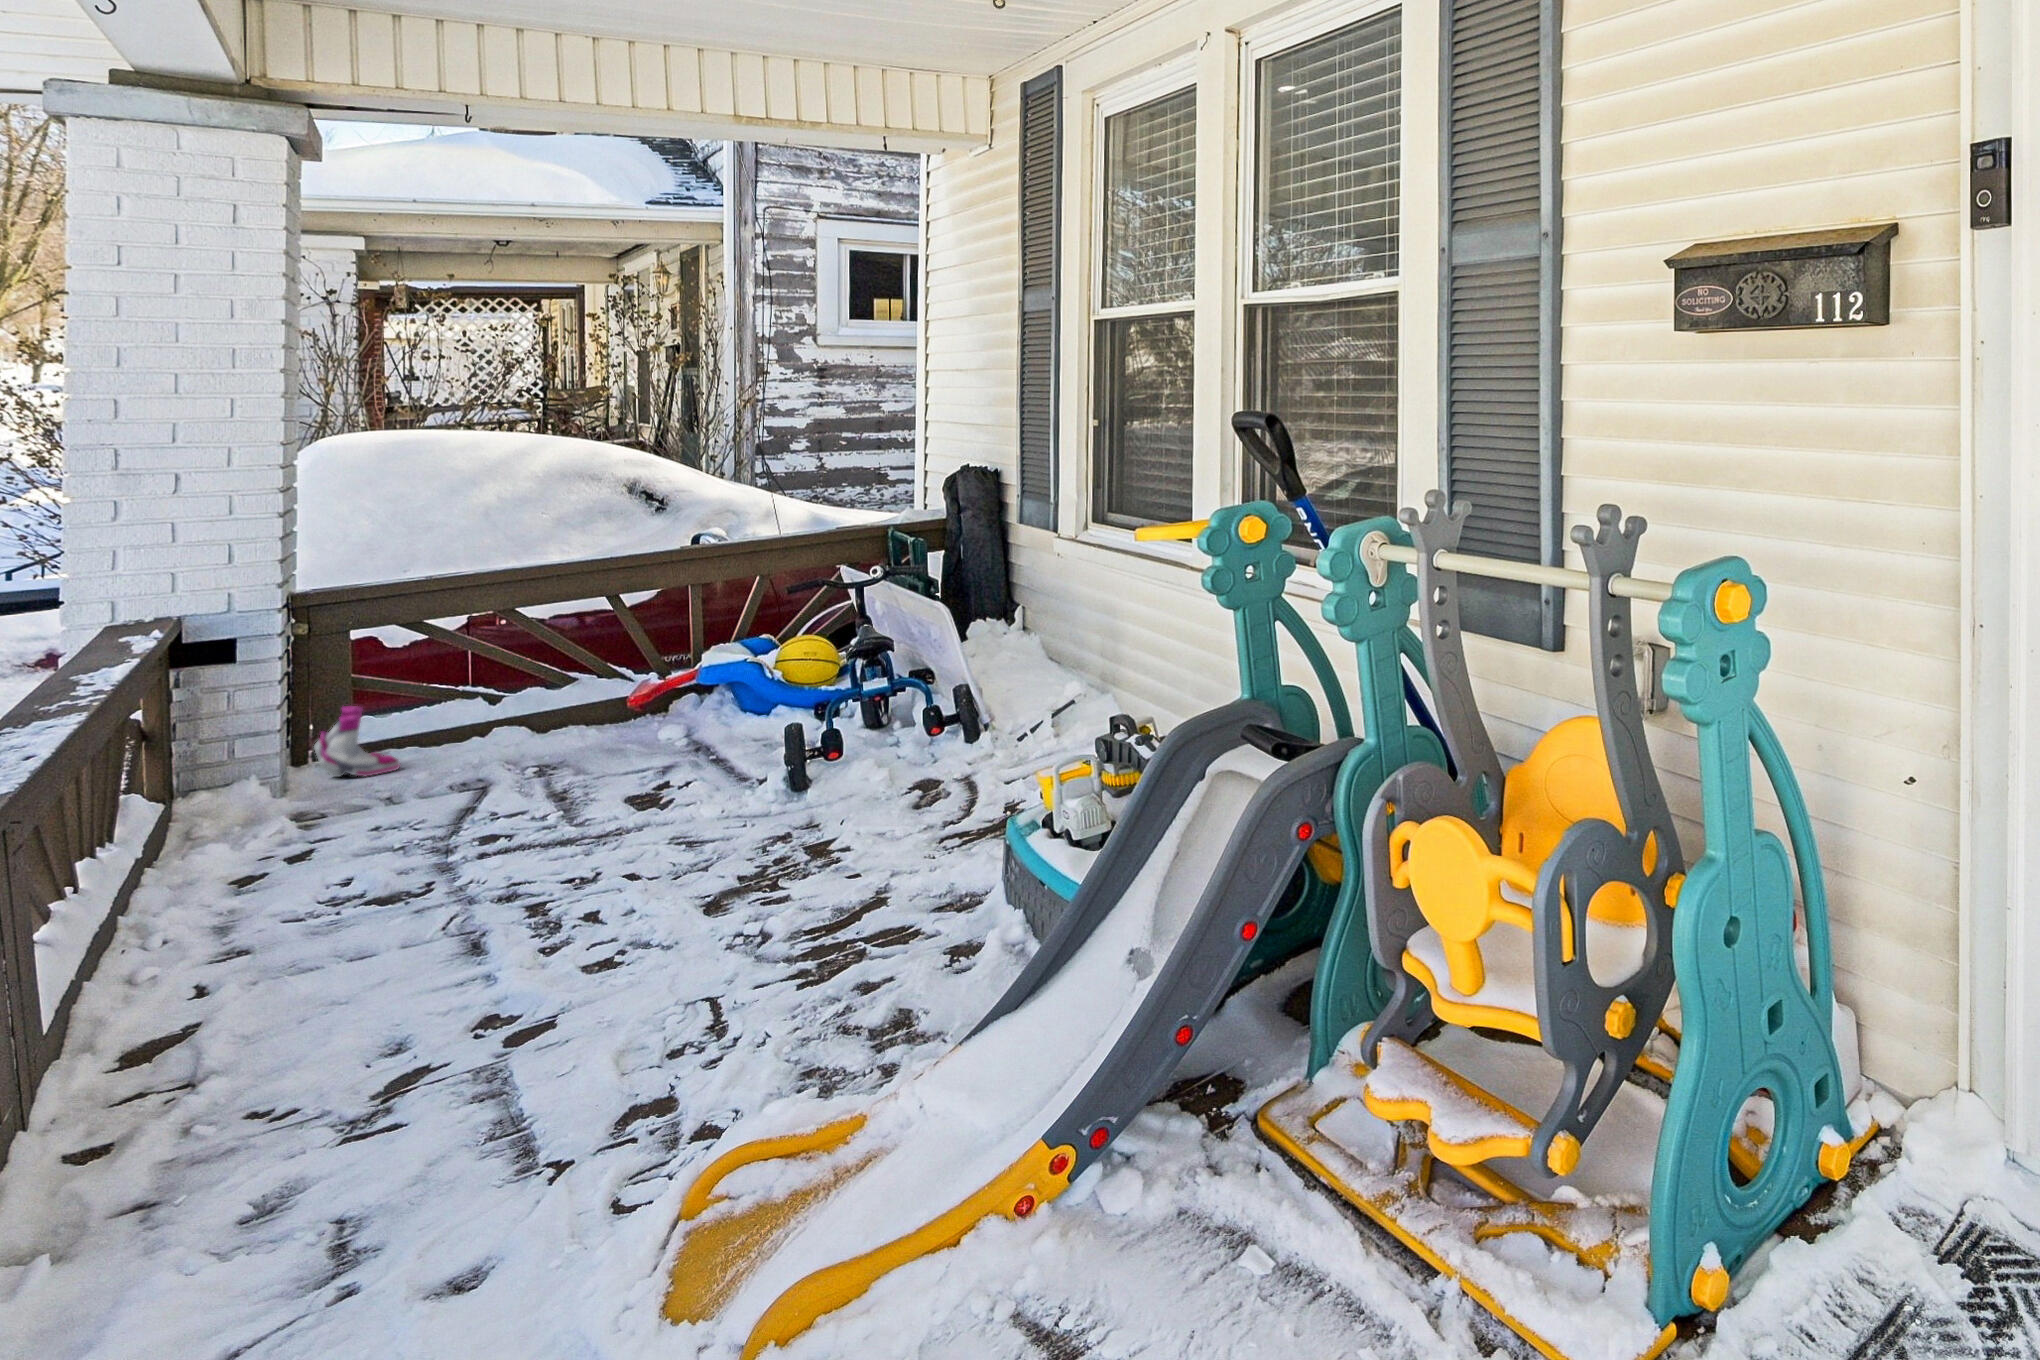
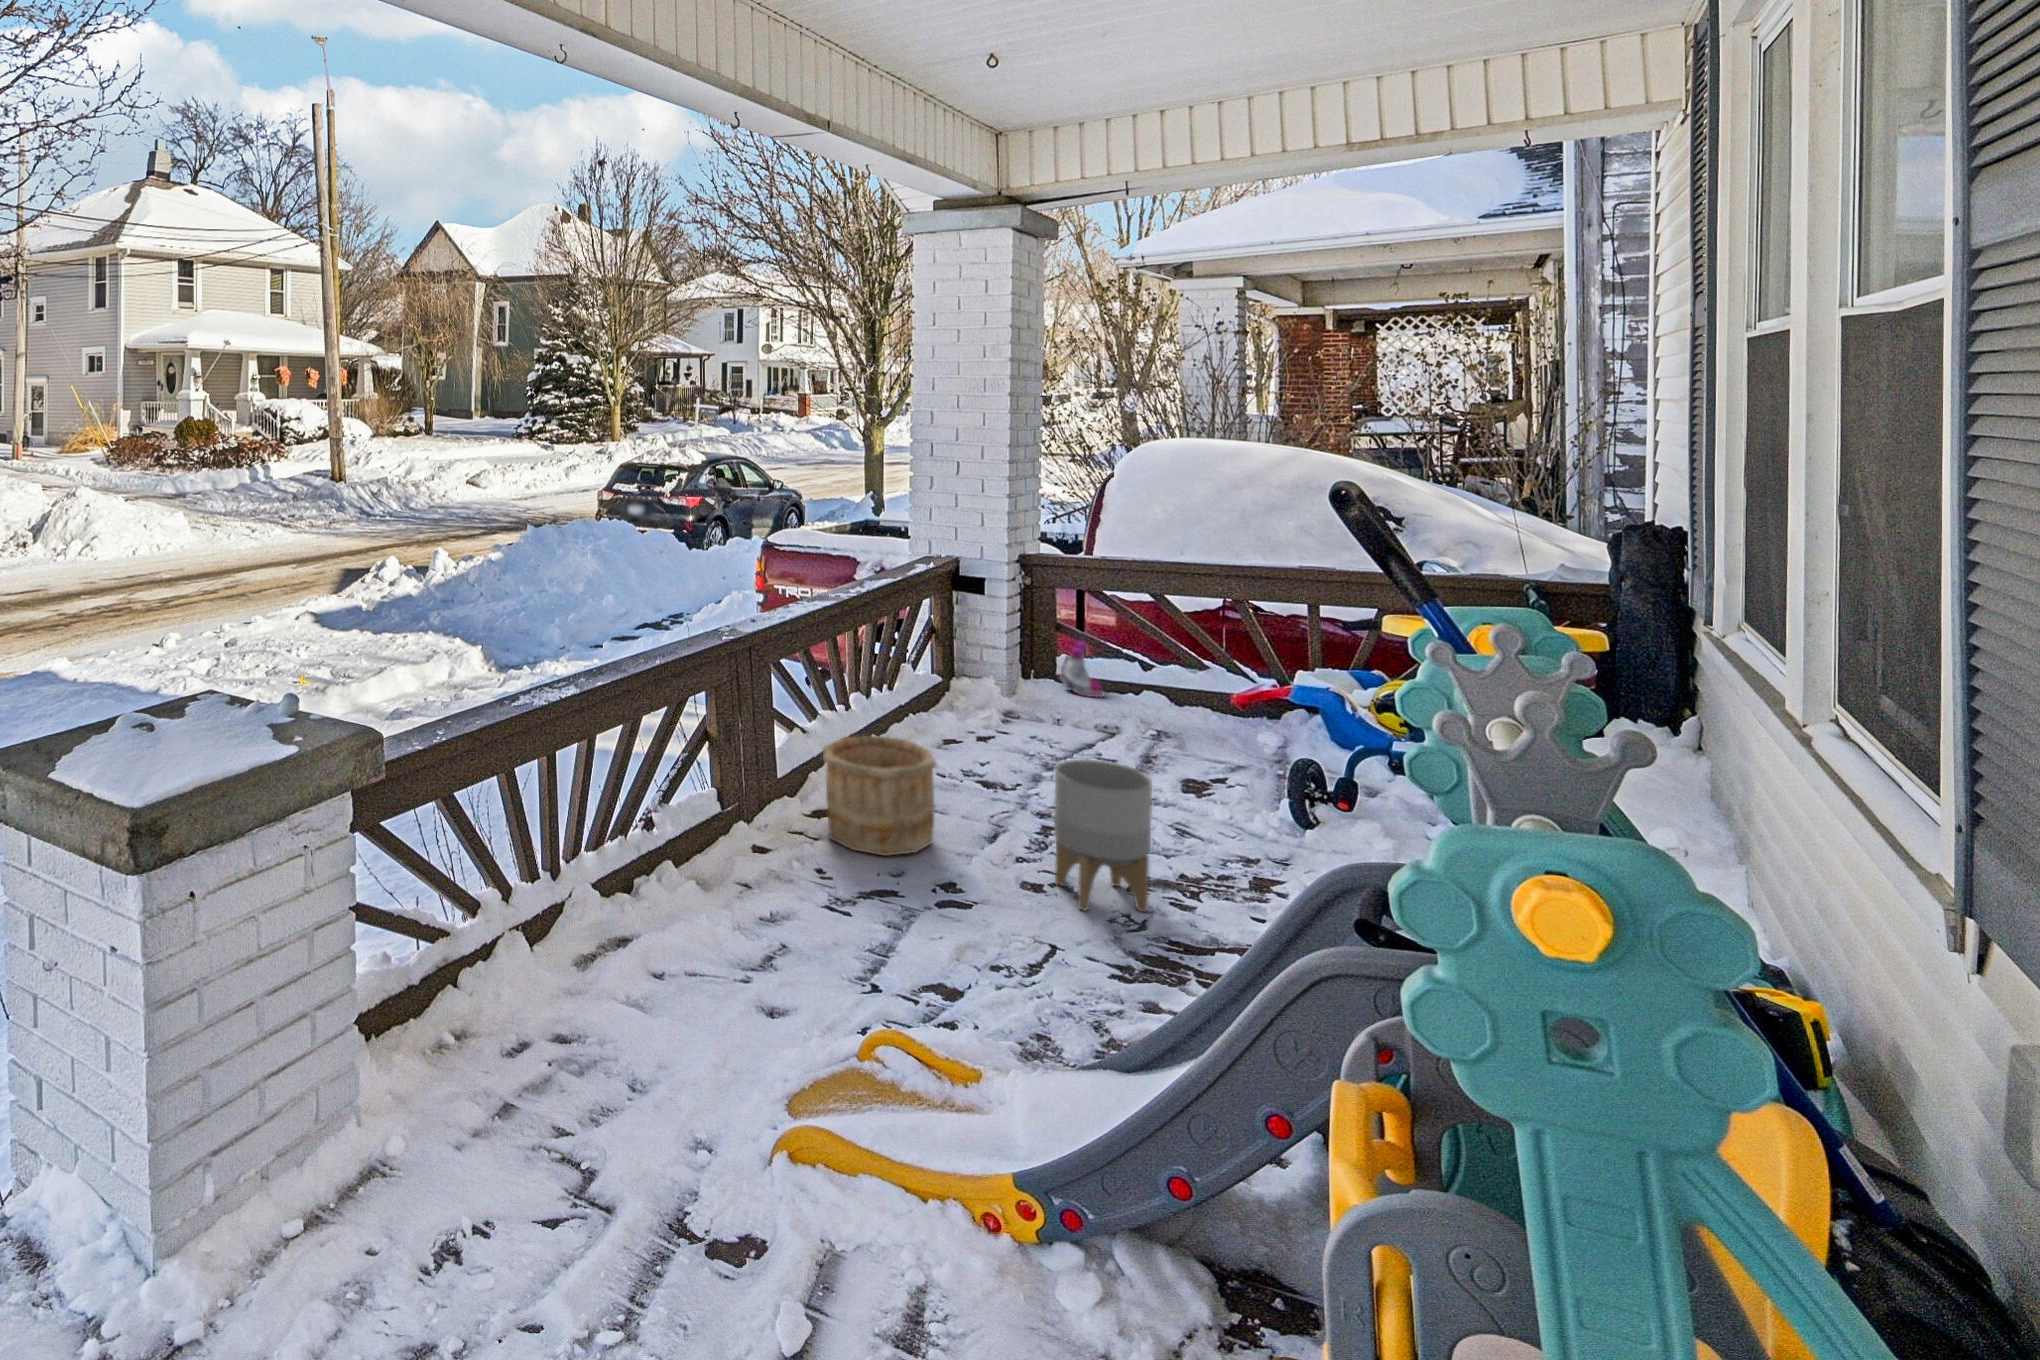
planter: none [626,771,752,955] -> present [1054,760,1152,912]
wooden bucket: none [180,861,417,1066] -> present [823,736,936,856]

